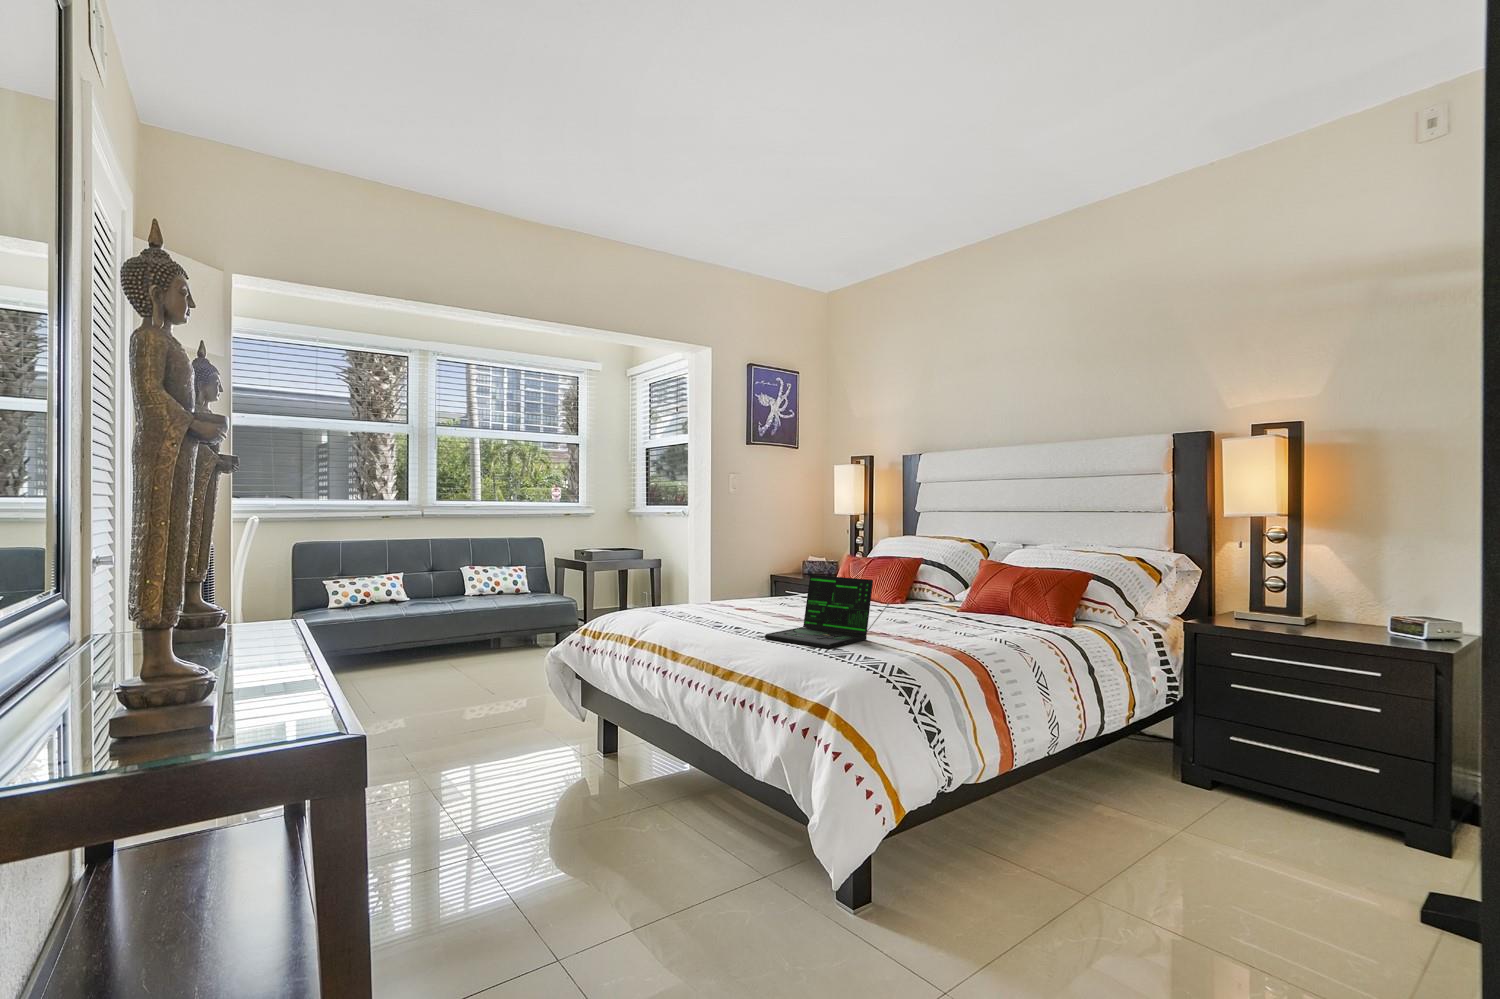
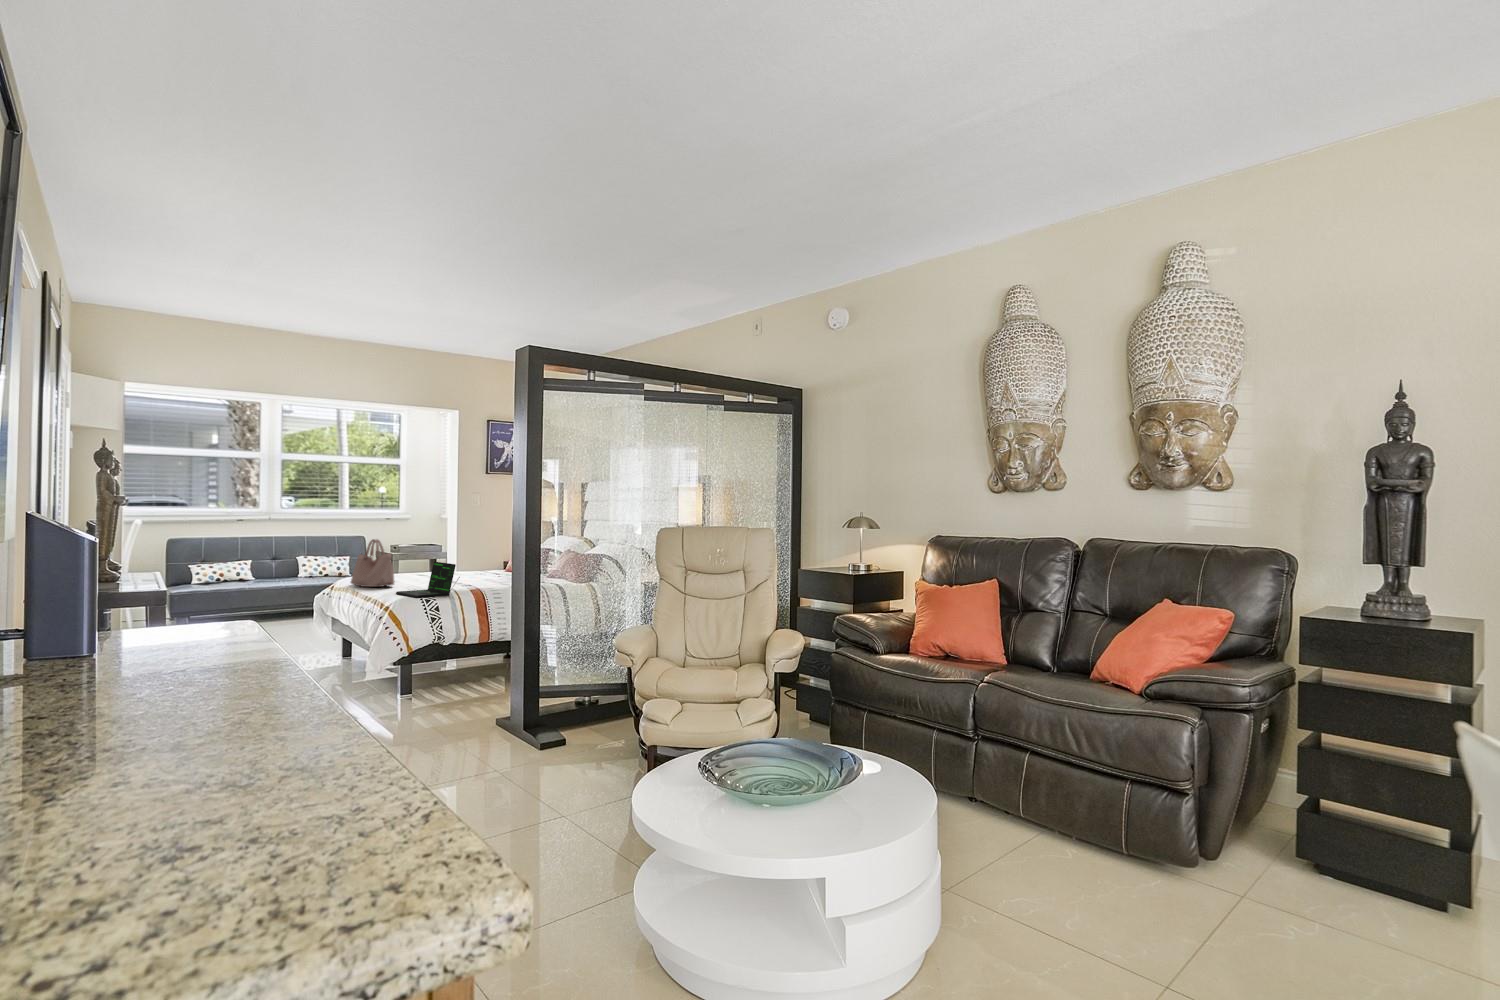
handbag: none [640,536,721,622] -> present [351,539,395,587]

